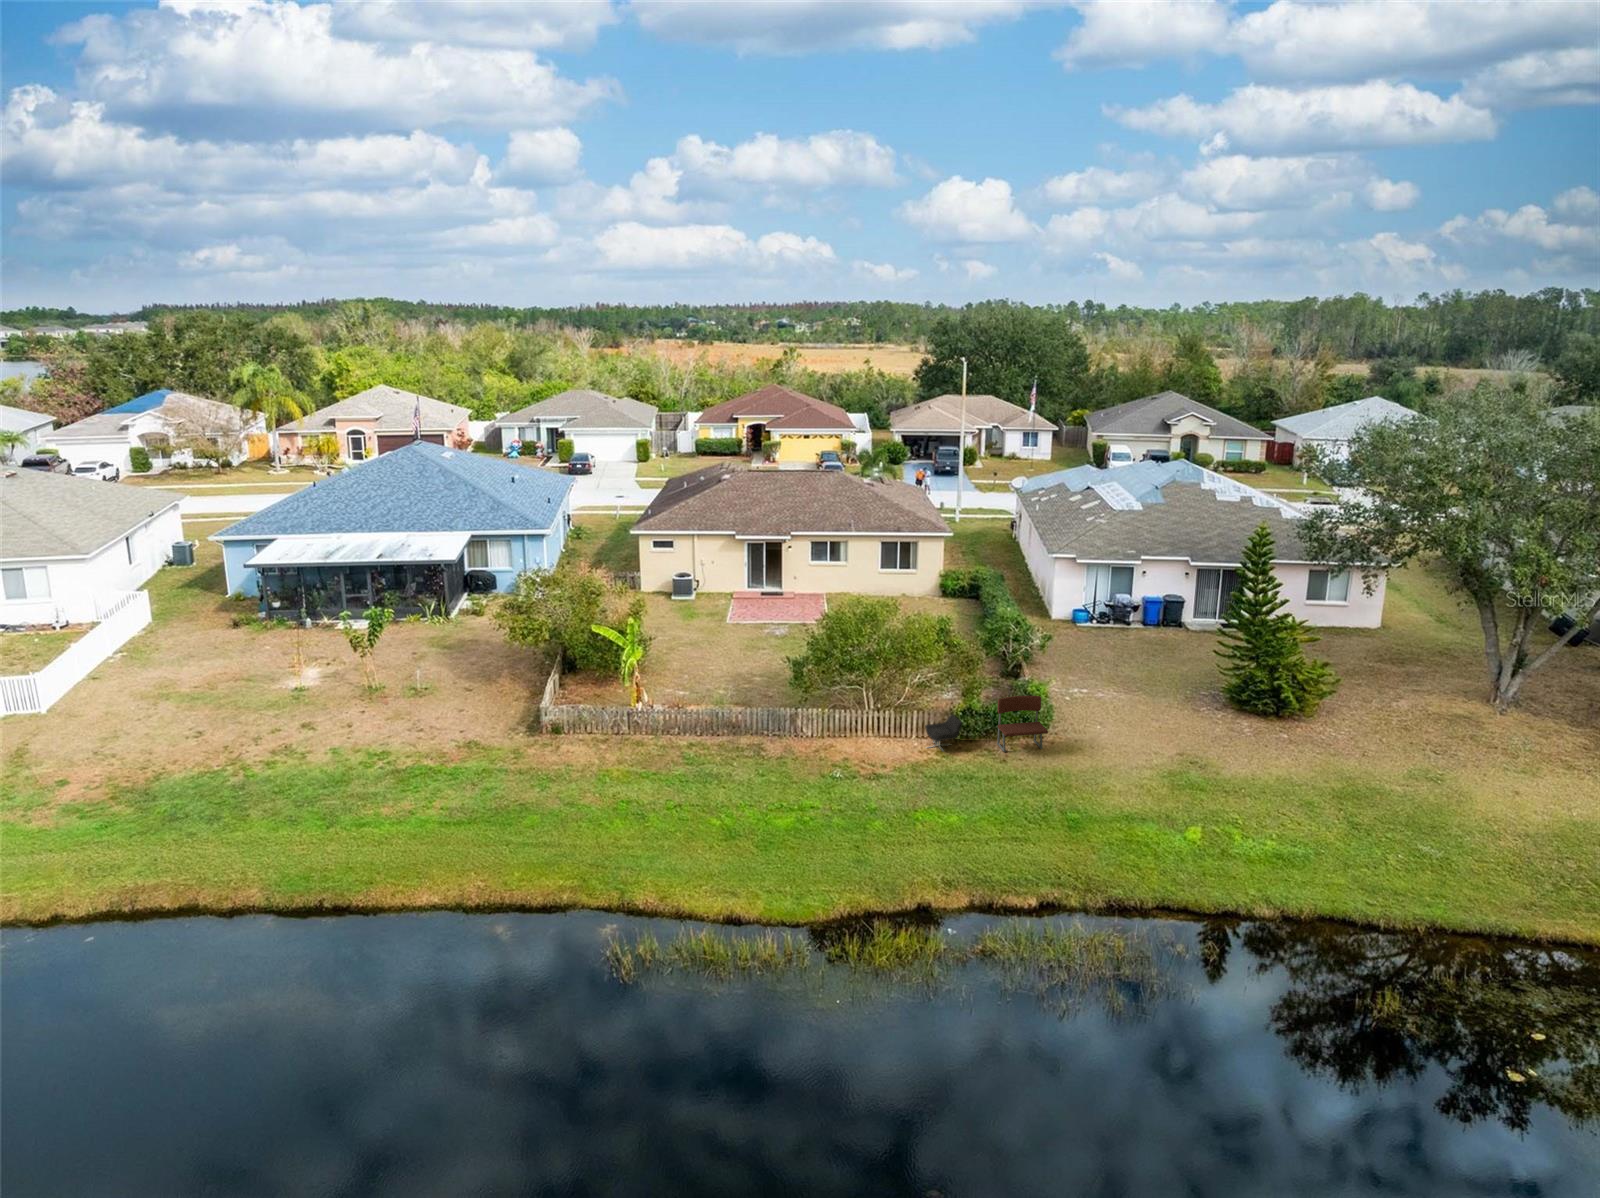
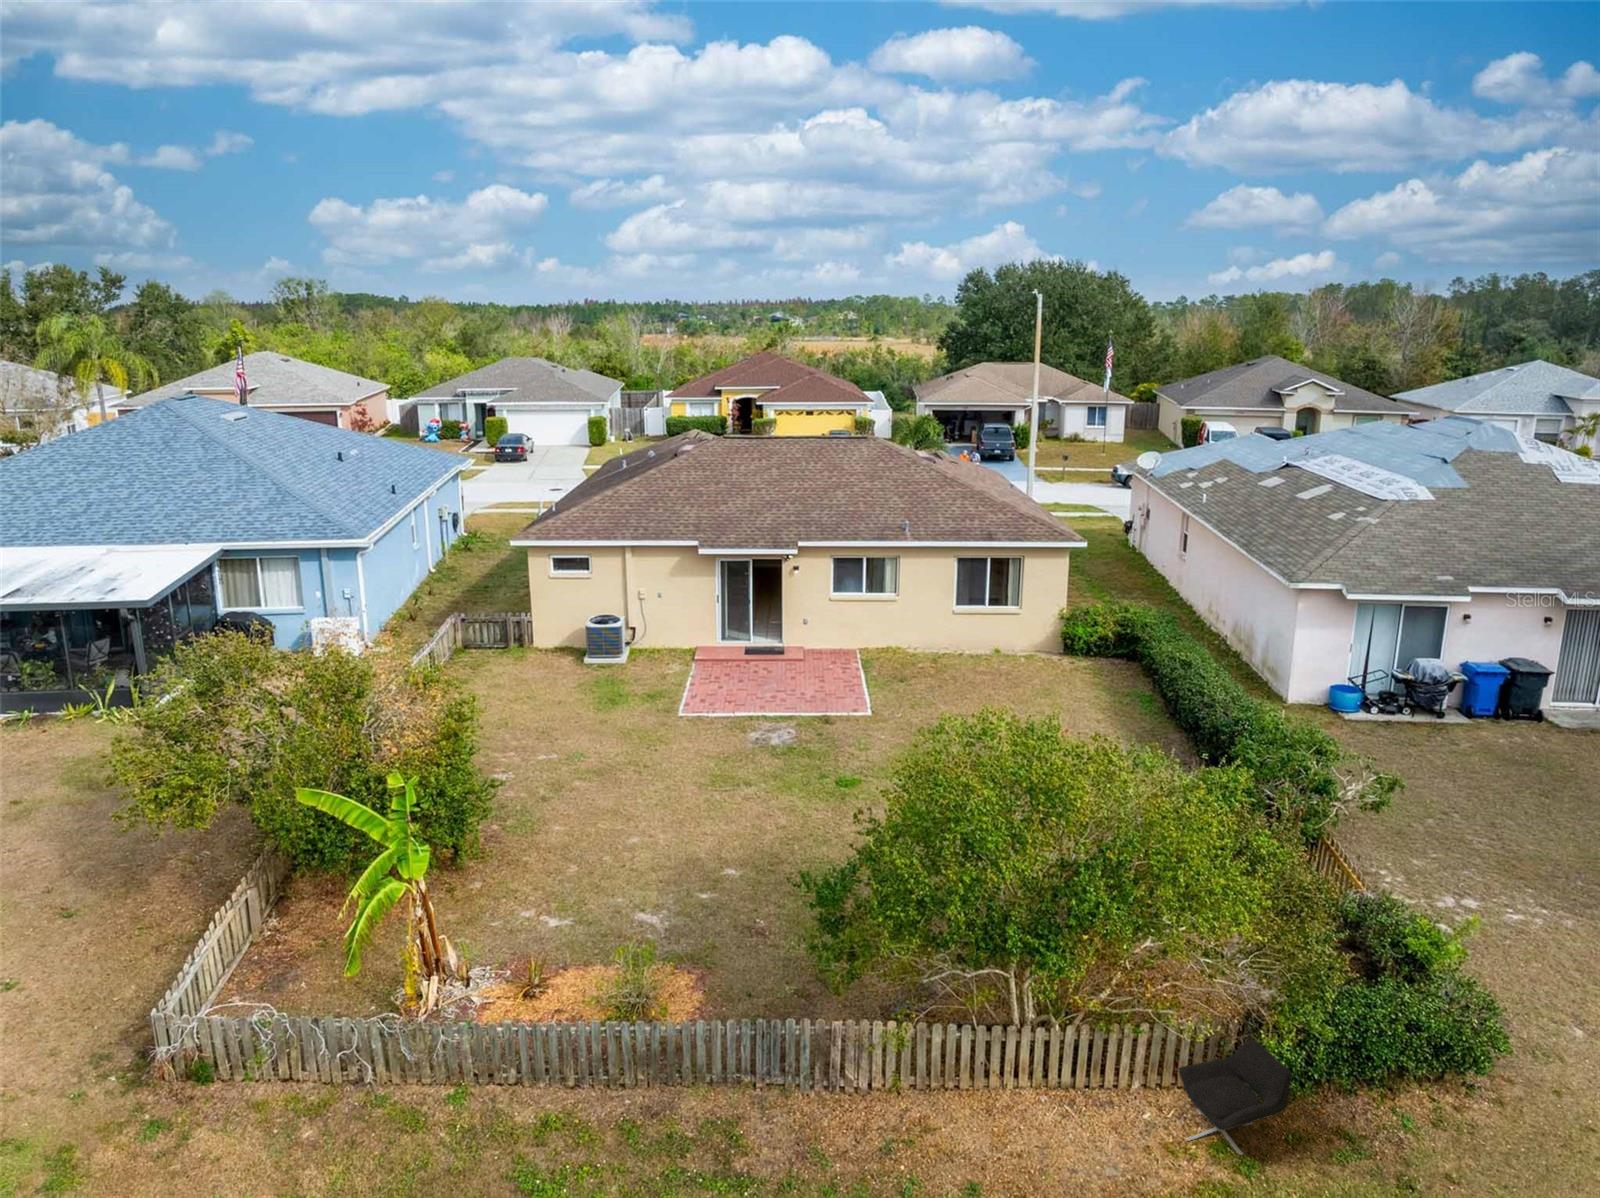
bench: present [997,696,1048,752] -> none [1376,992,1540,1158]

